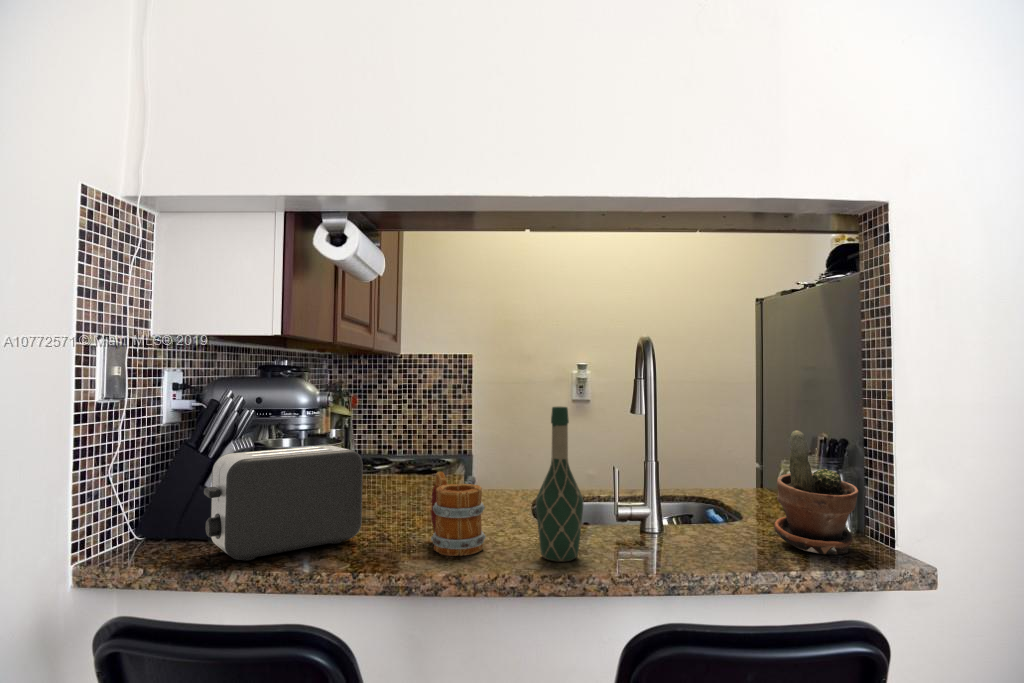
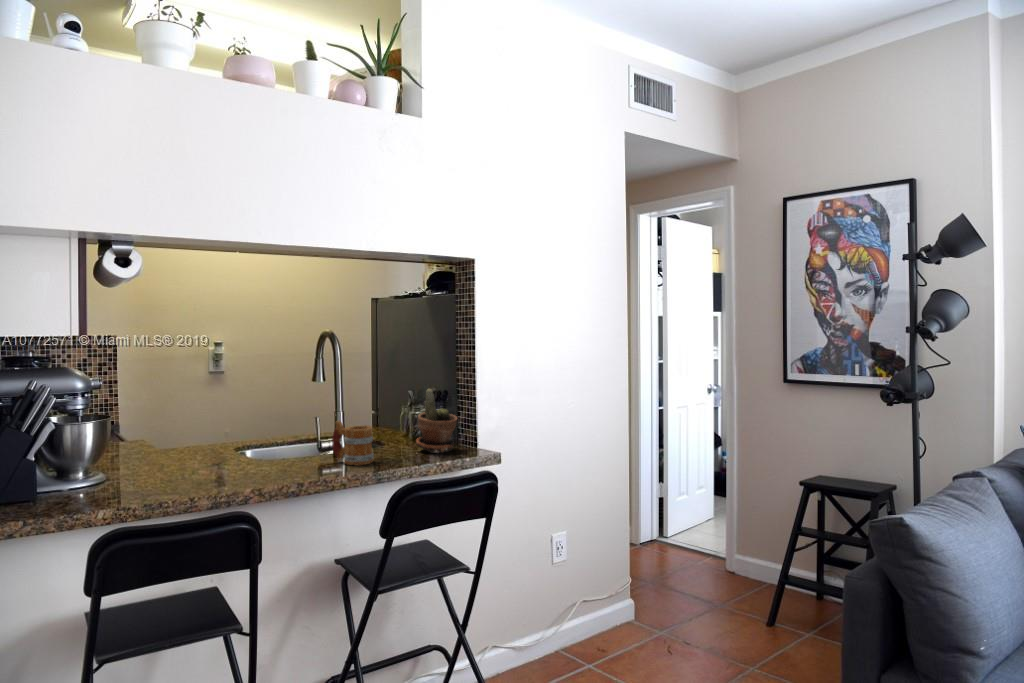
wine bottle: present [536,407,583,561] -> none [292,385,321,476]
toaster: present [204,445,363,561] -> none [49,424,159,508]
mug: present [431,472,486,556] -> present [332,421,374,465]

